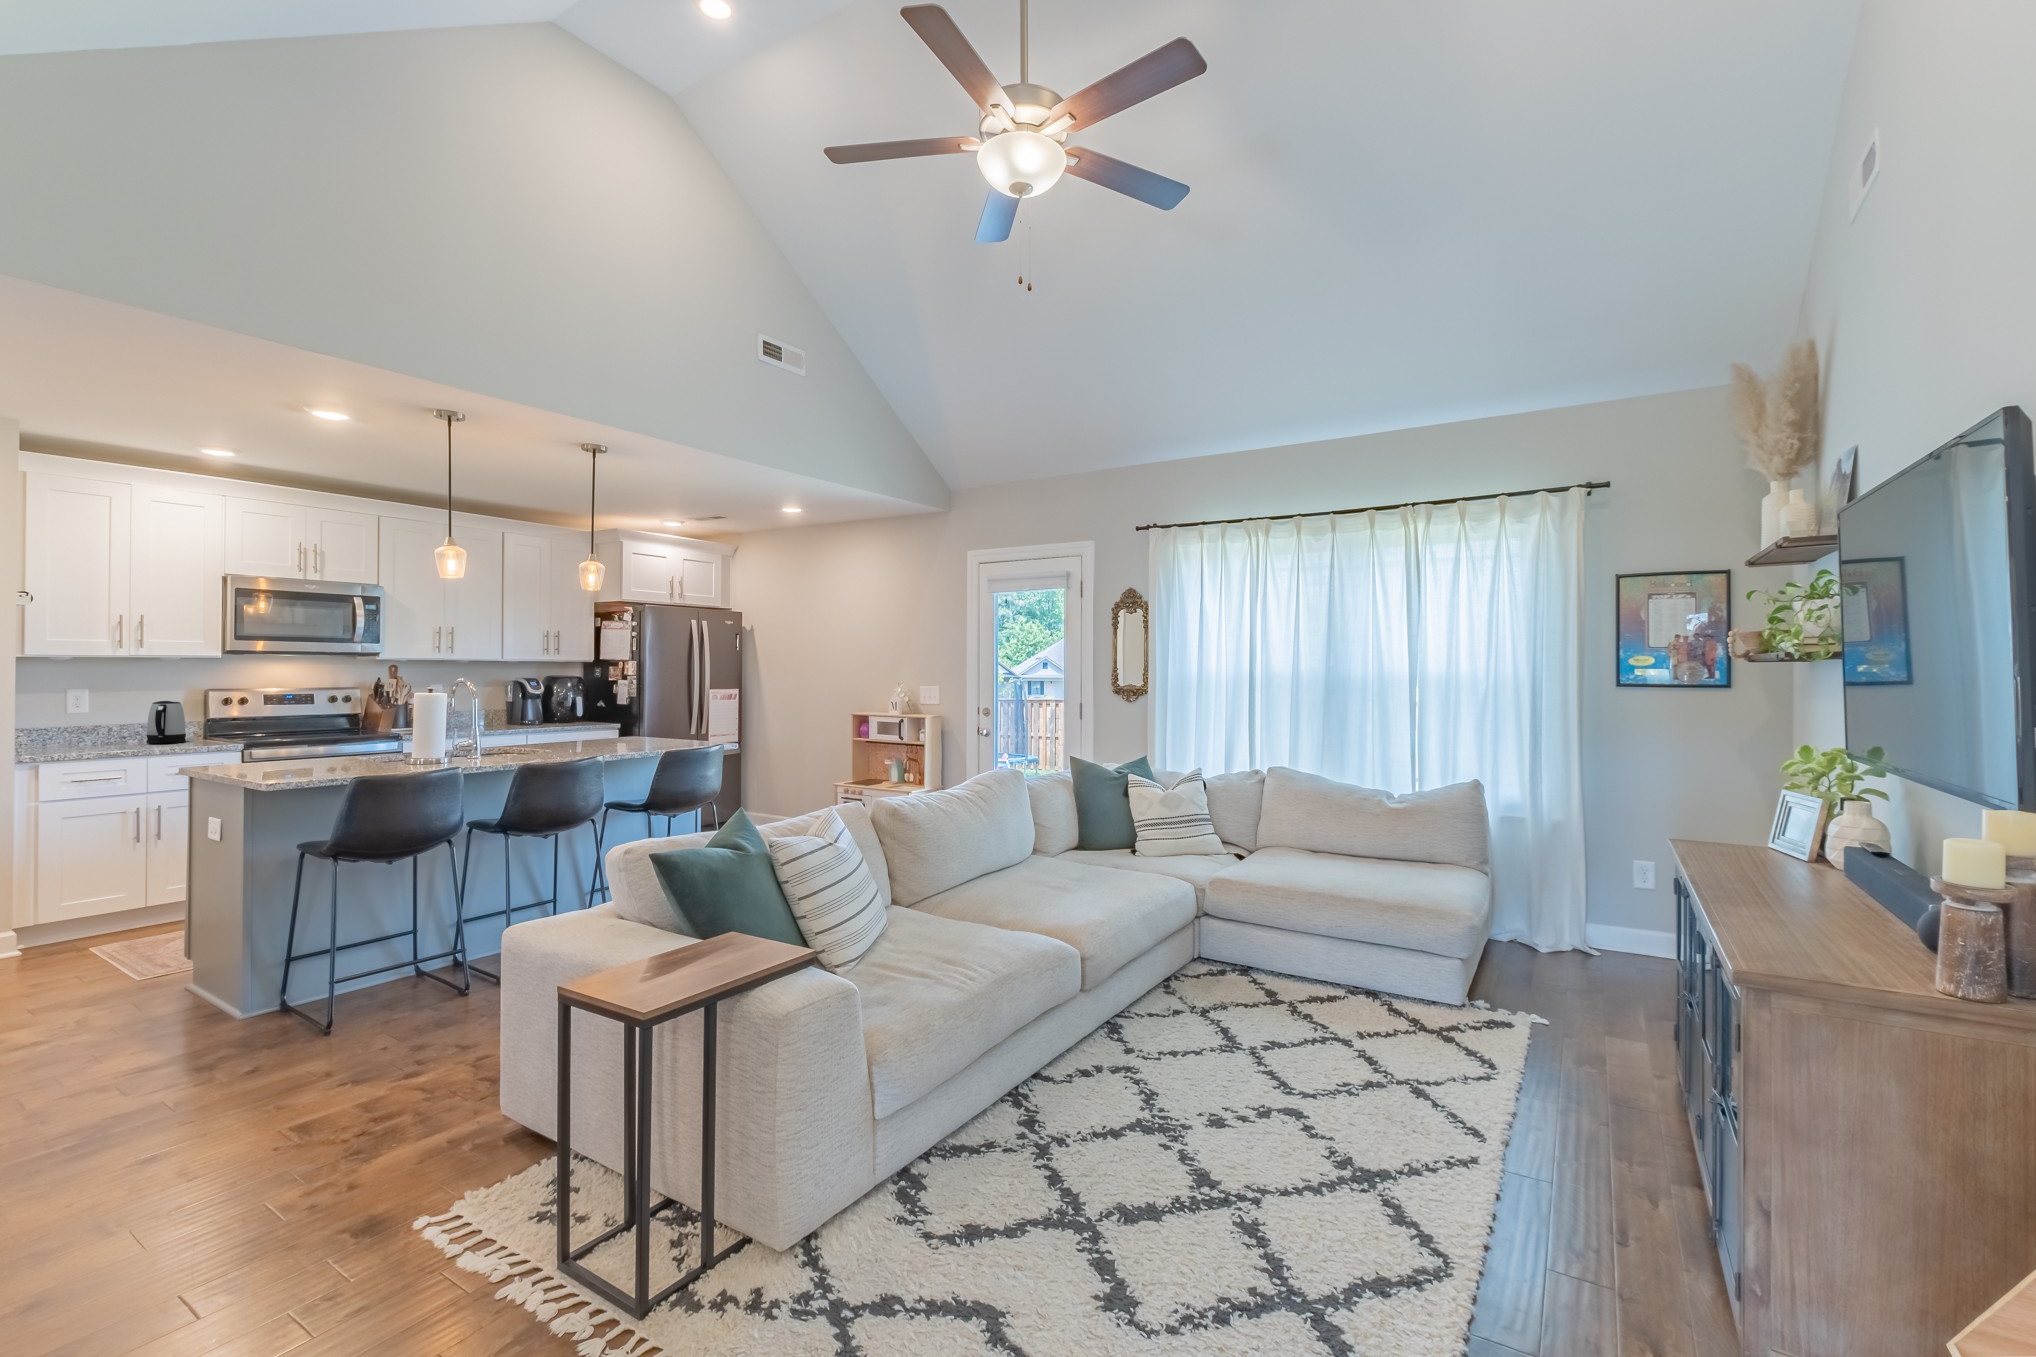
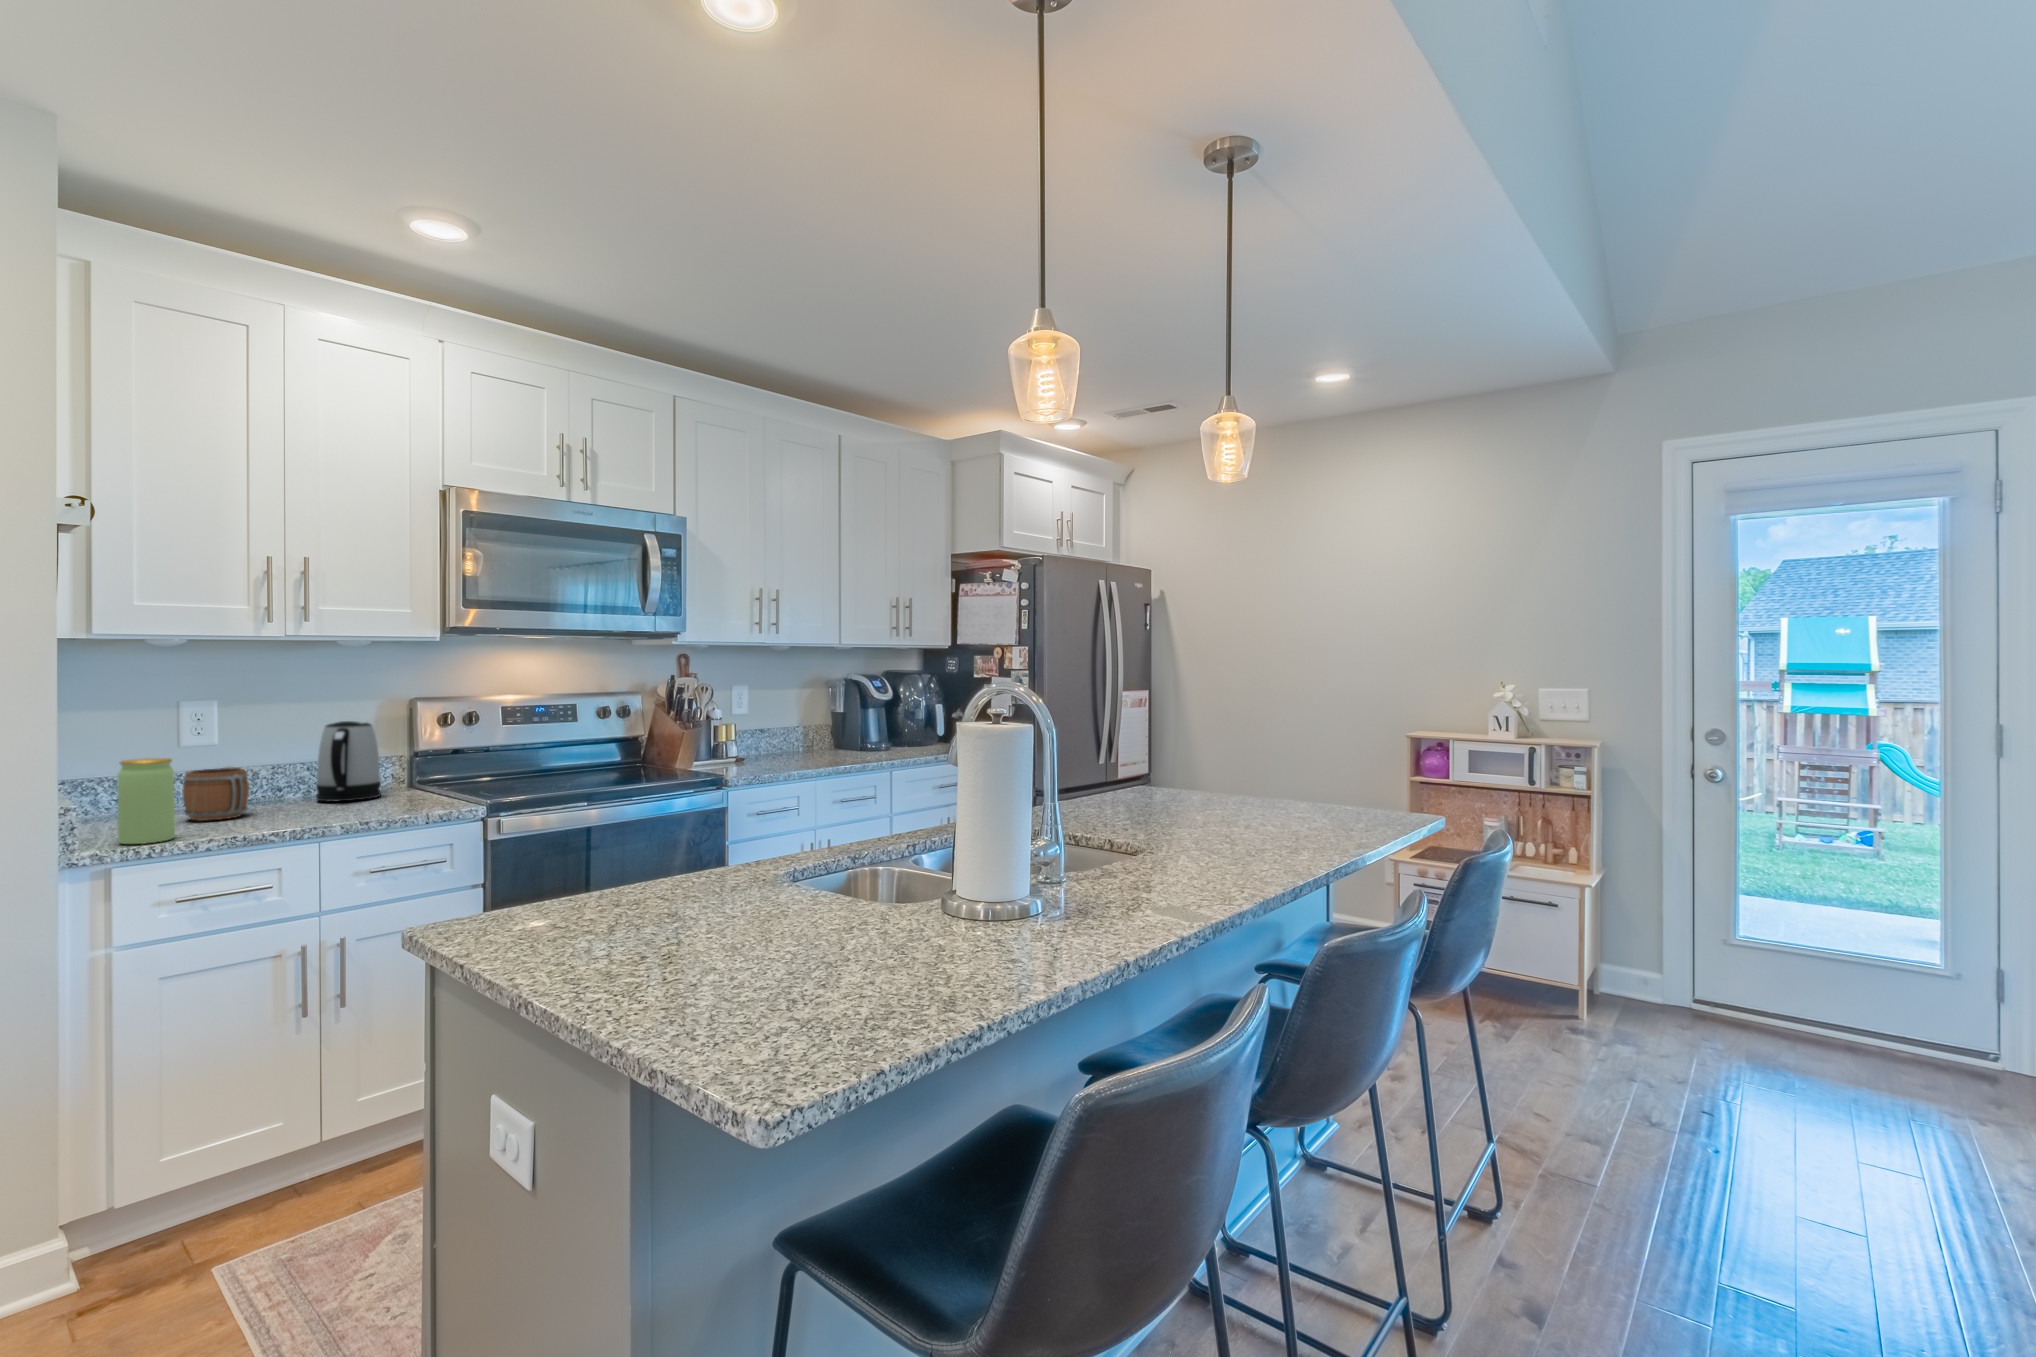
jar: none [38,716,68,756] -> present [118,758,175,844]
mug: none [69,723,107,750] -> present [183,766,249,821]

